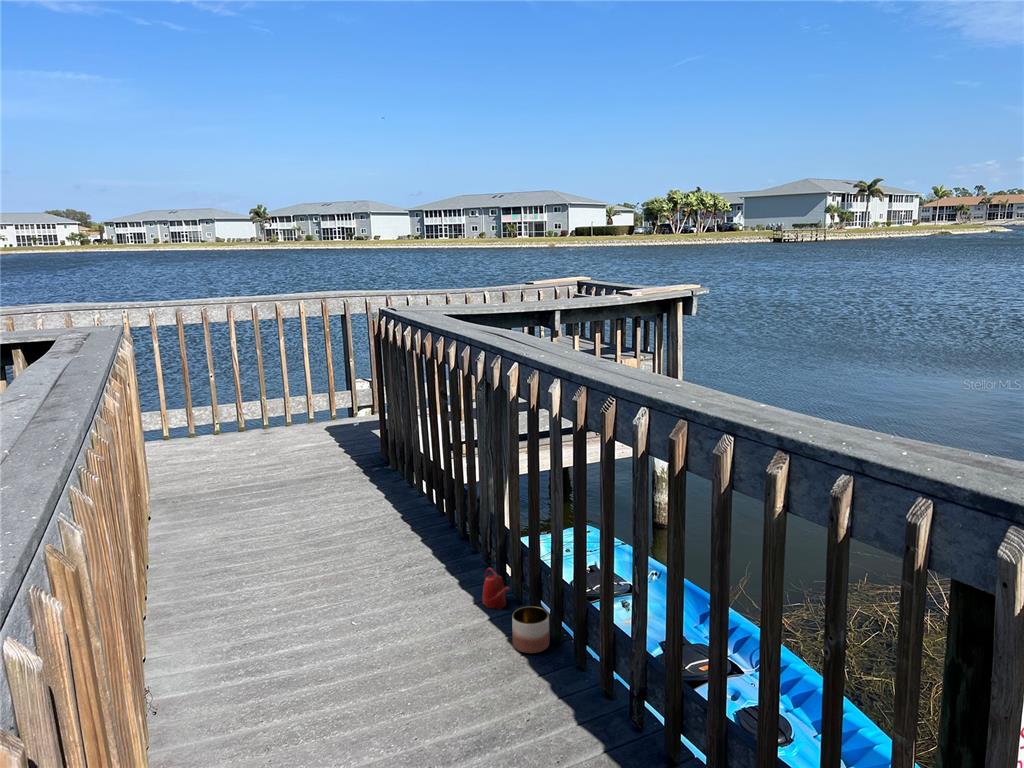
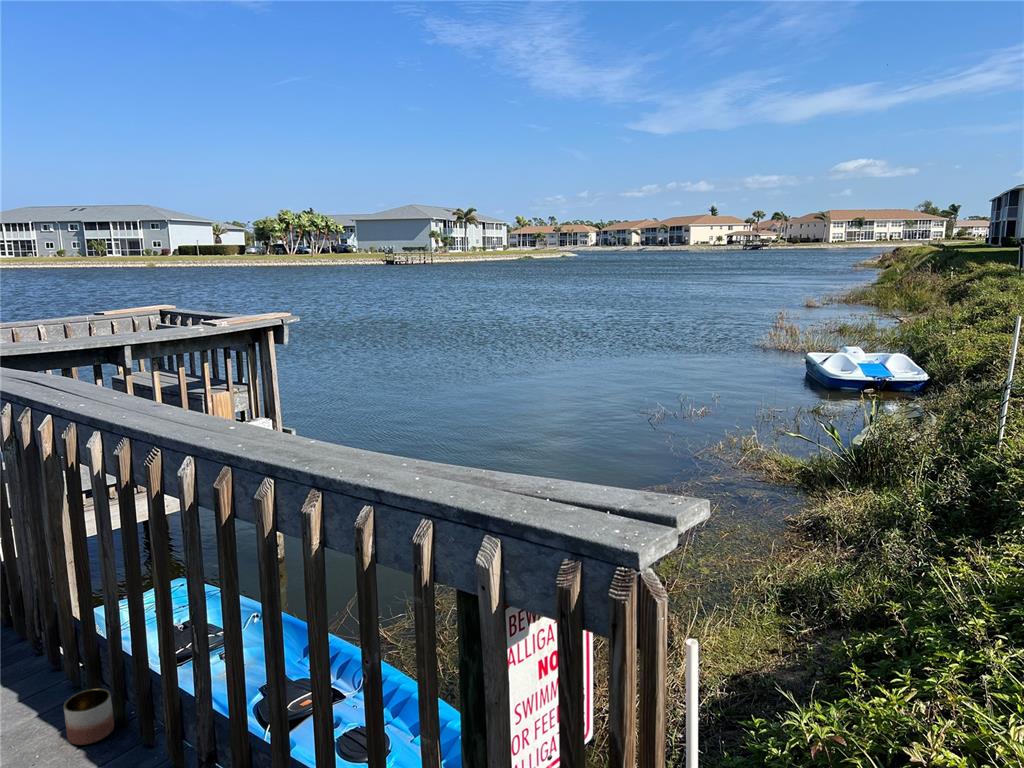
watering can: present [483,568,510,609] -> none [30,655,63,702]

